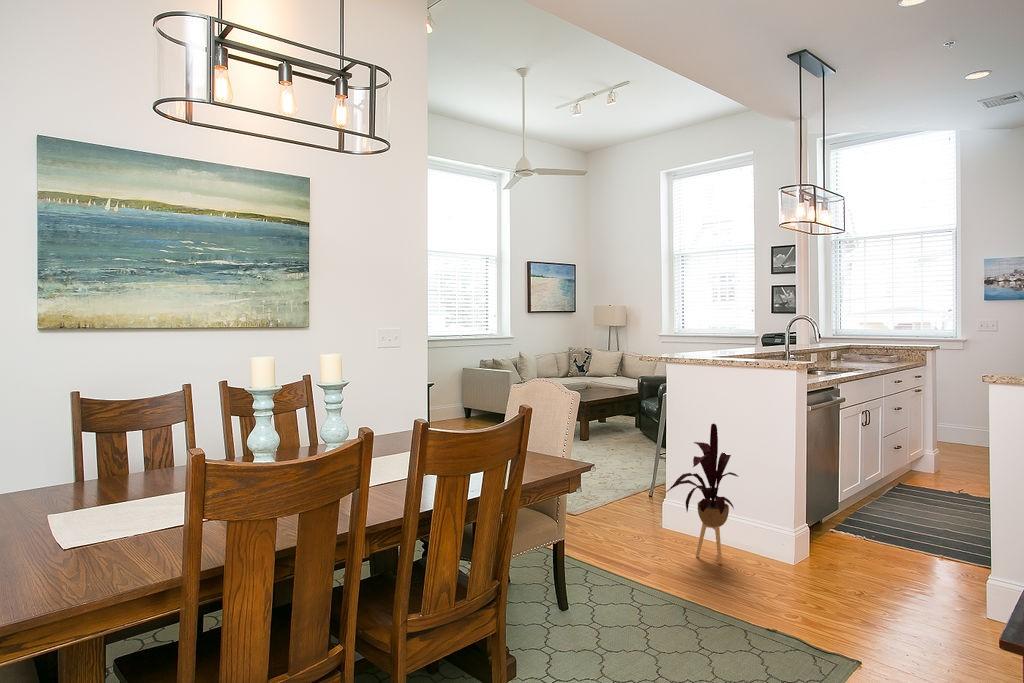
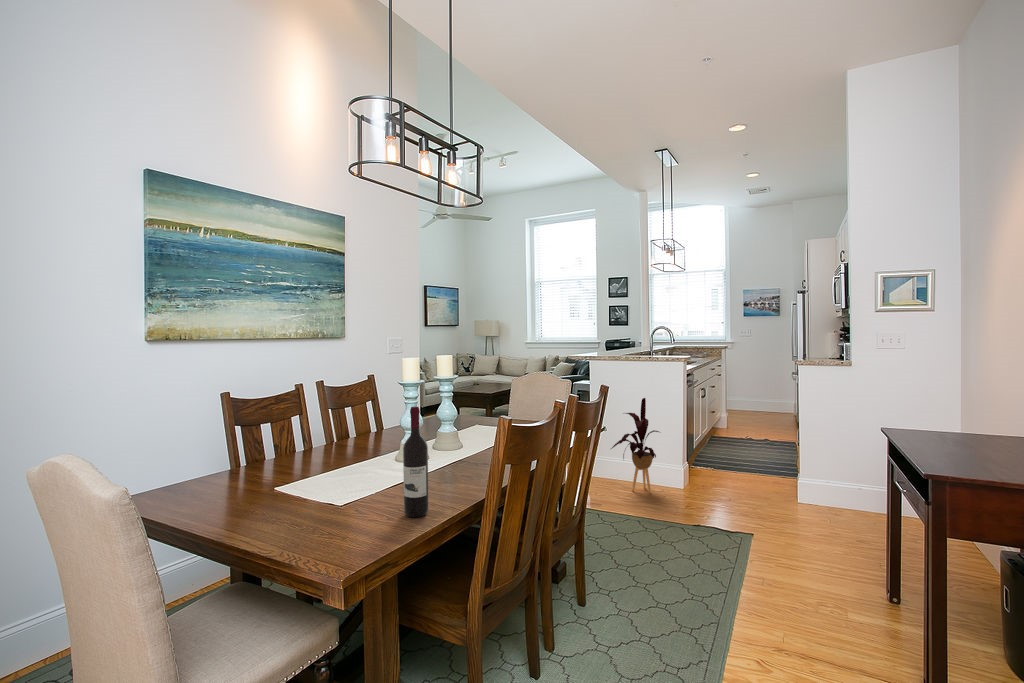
wine bottle: none [37,432,81,584] -> present [403,407,429,517]

